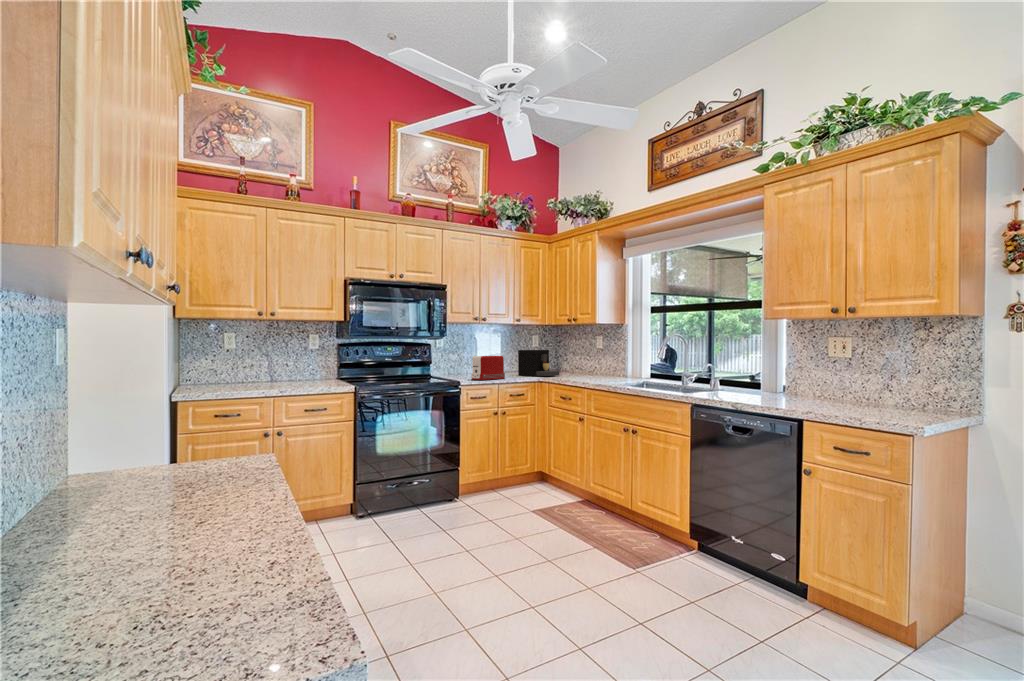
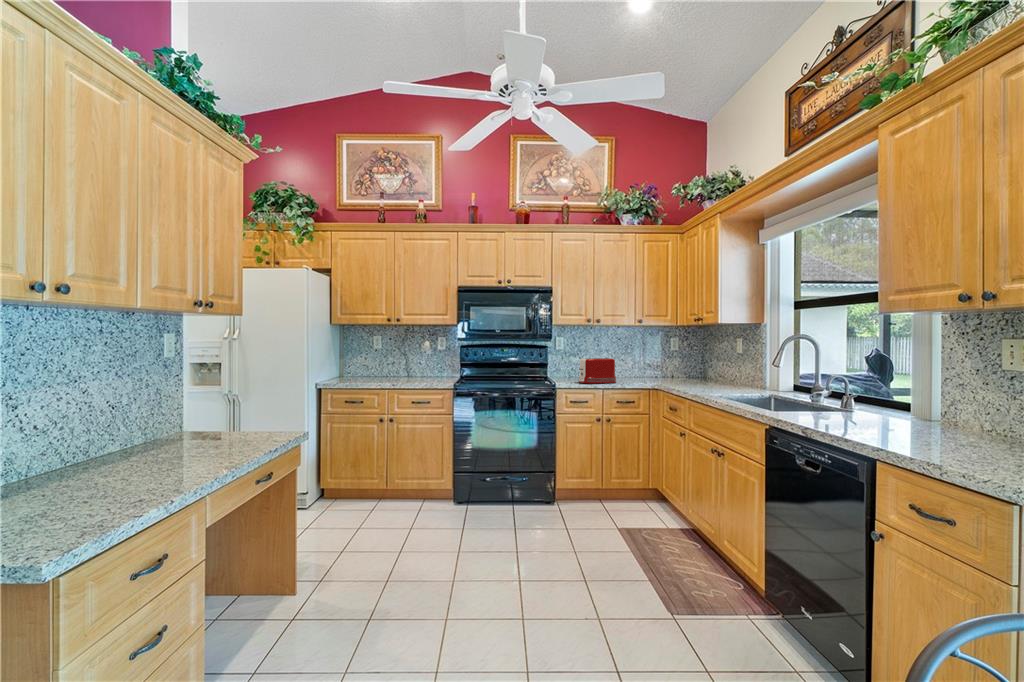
coffee maker: present [518,350,559,376] -> none [642,352,685,383]

